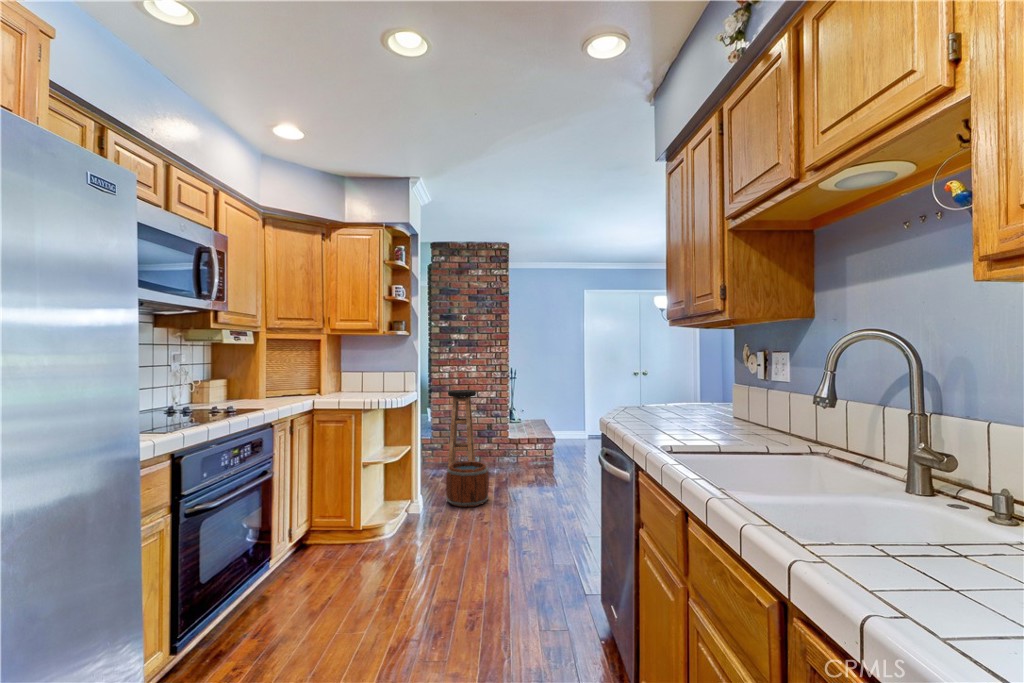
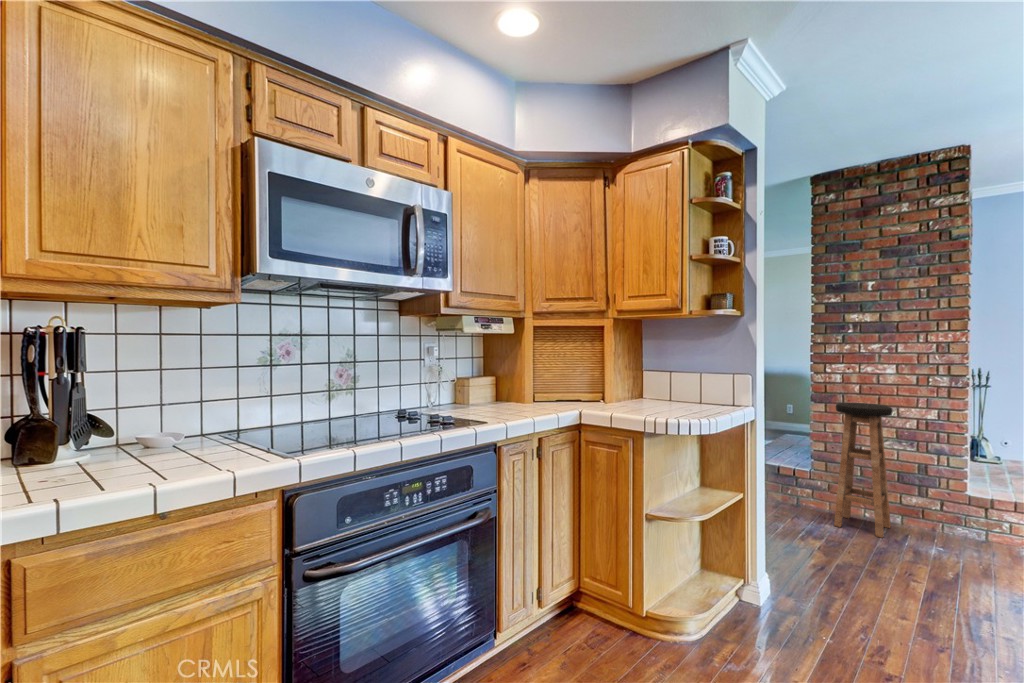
bucket: present [446,461,489,507] -> none [814,535,911,632]

